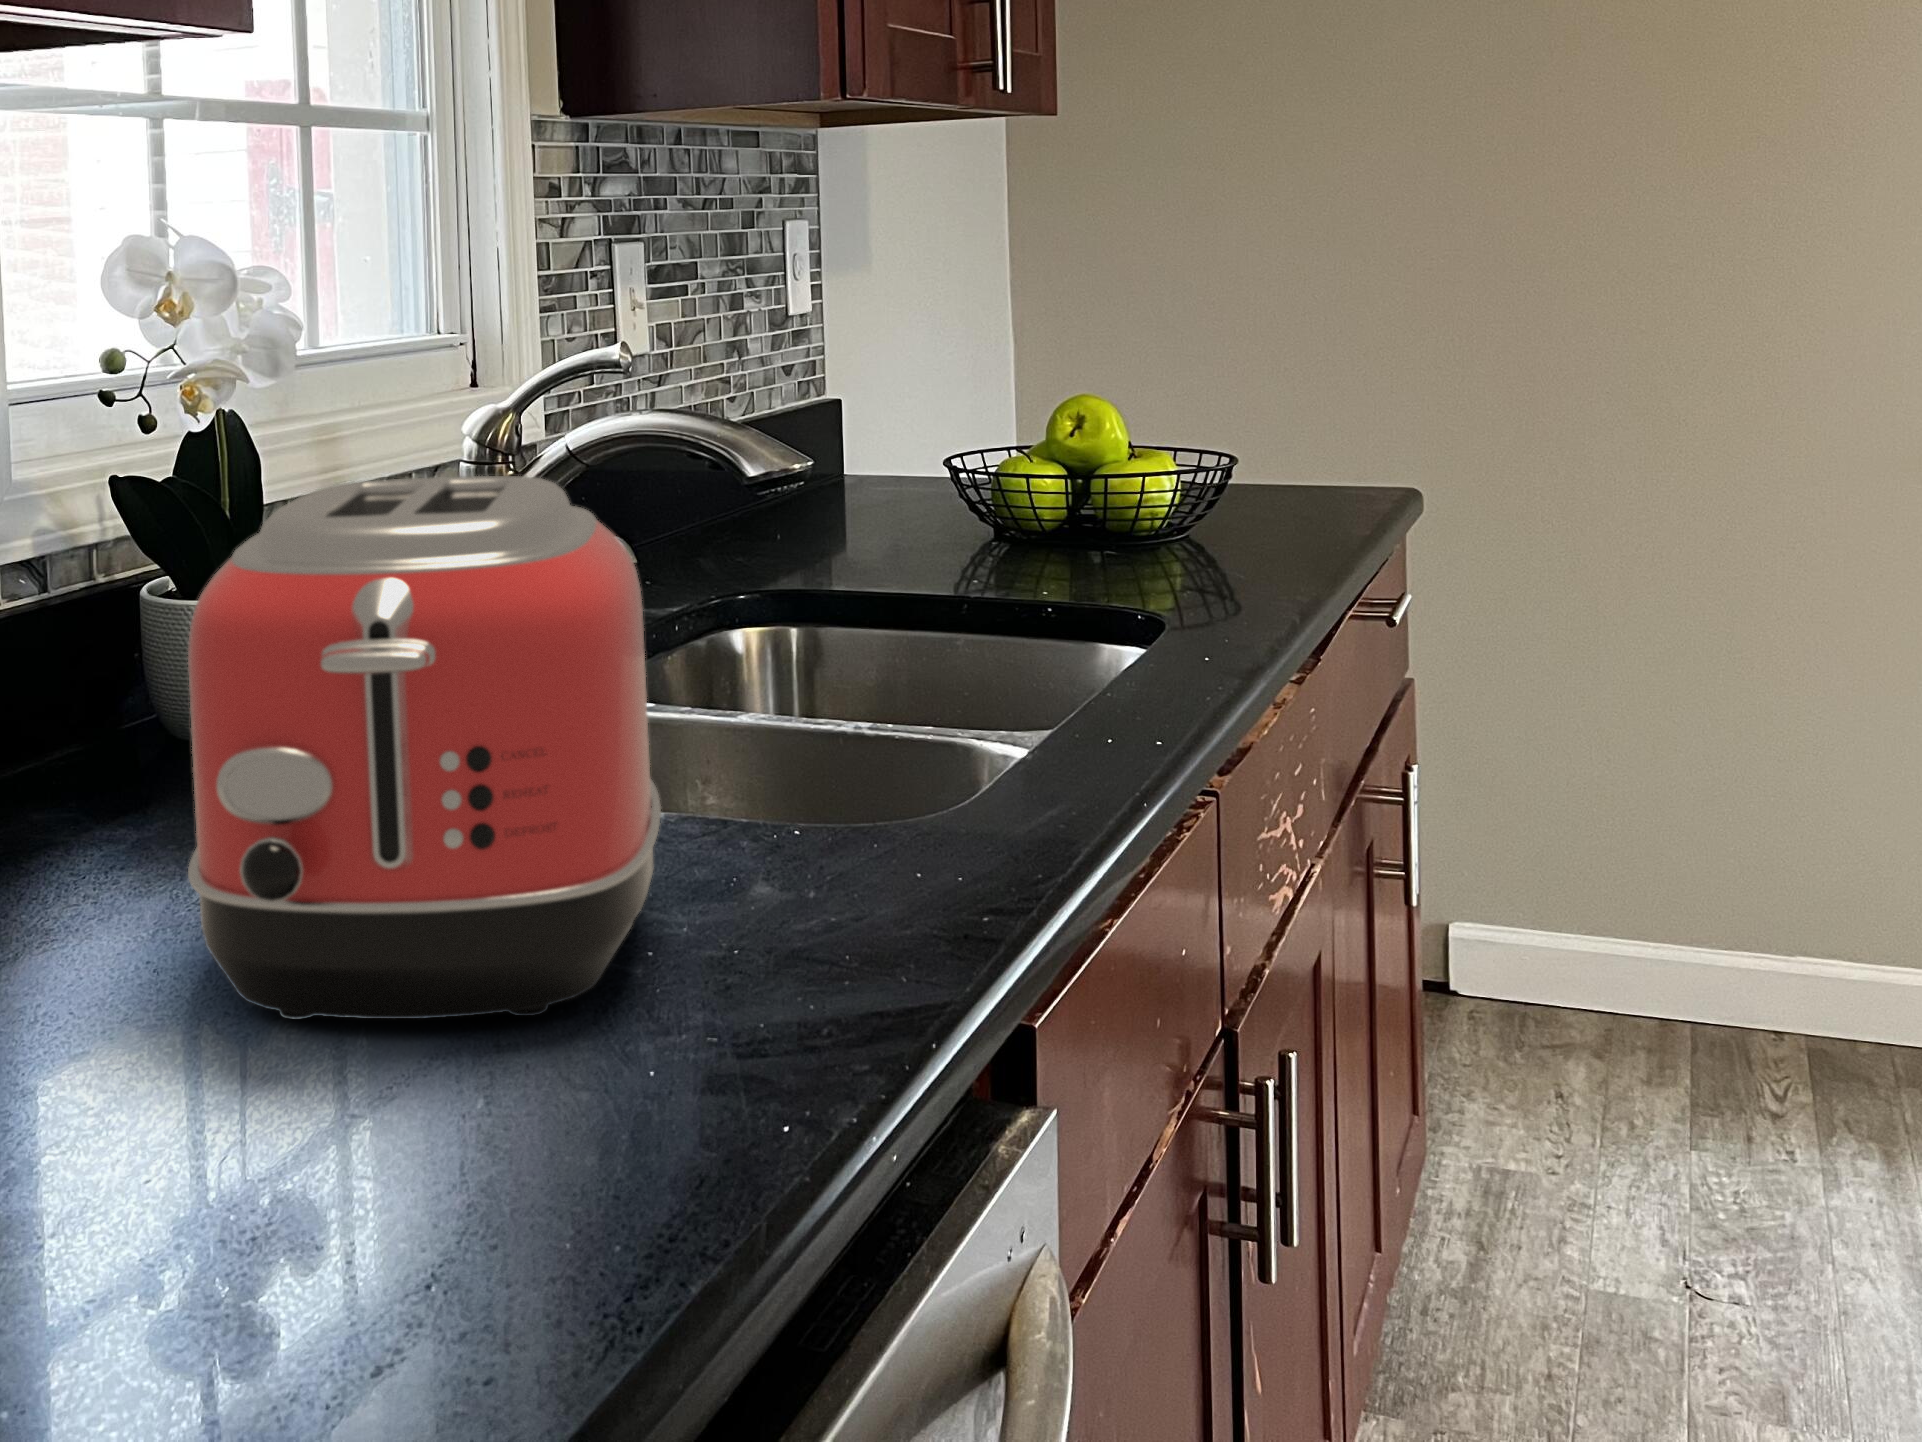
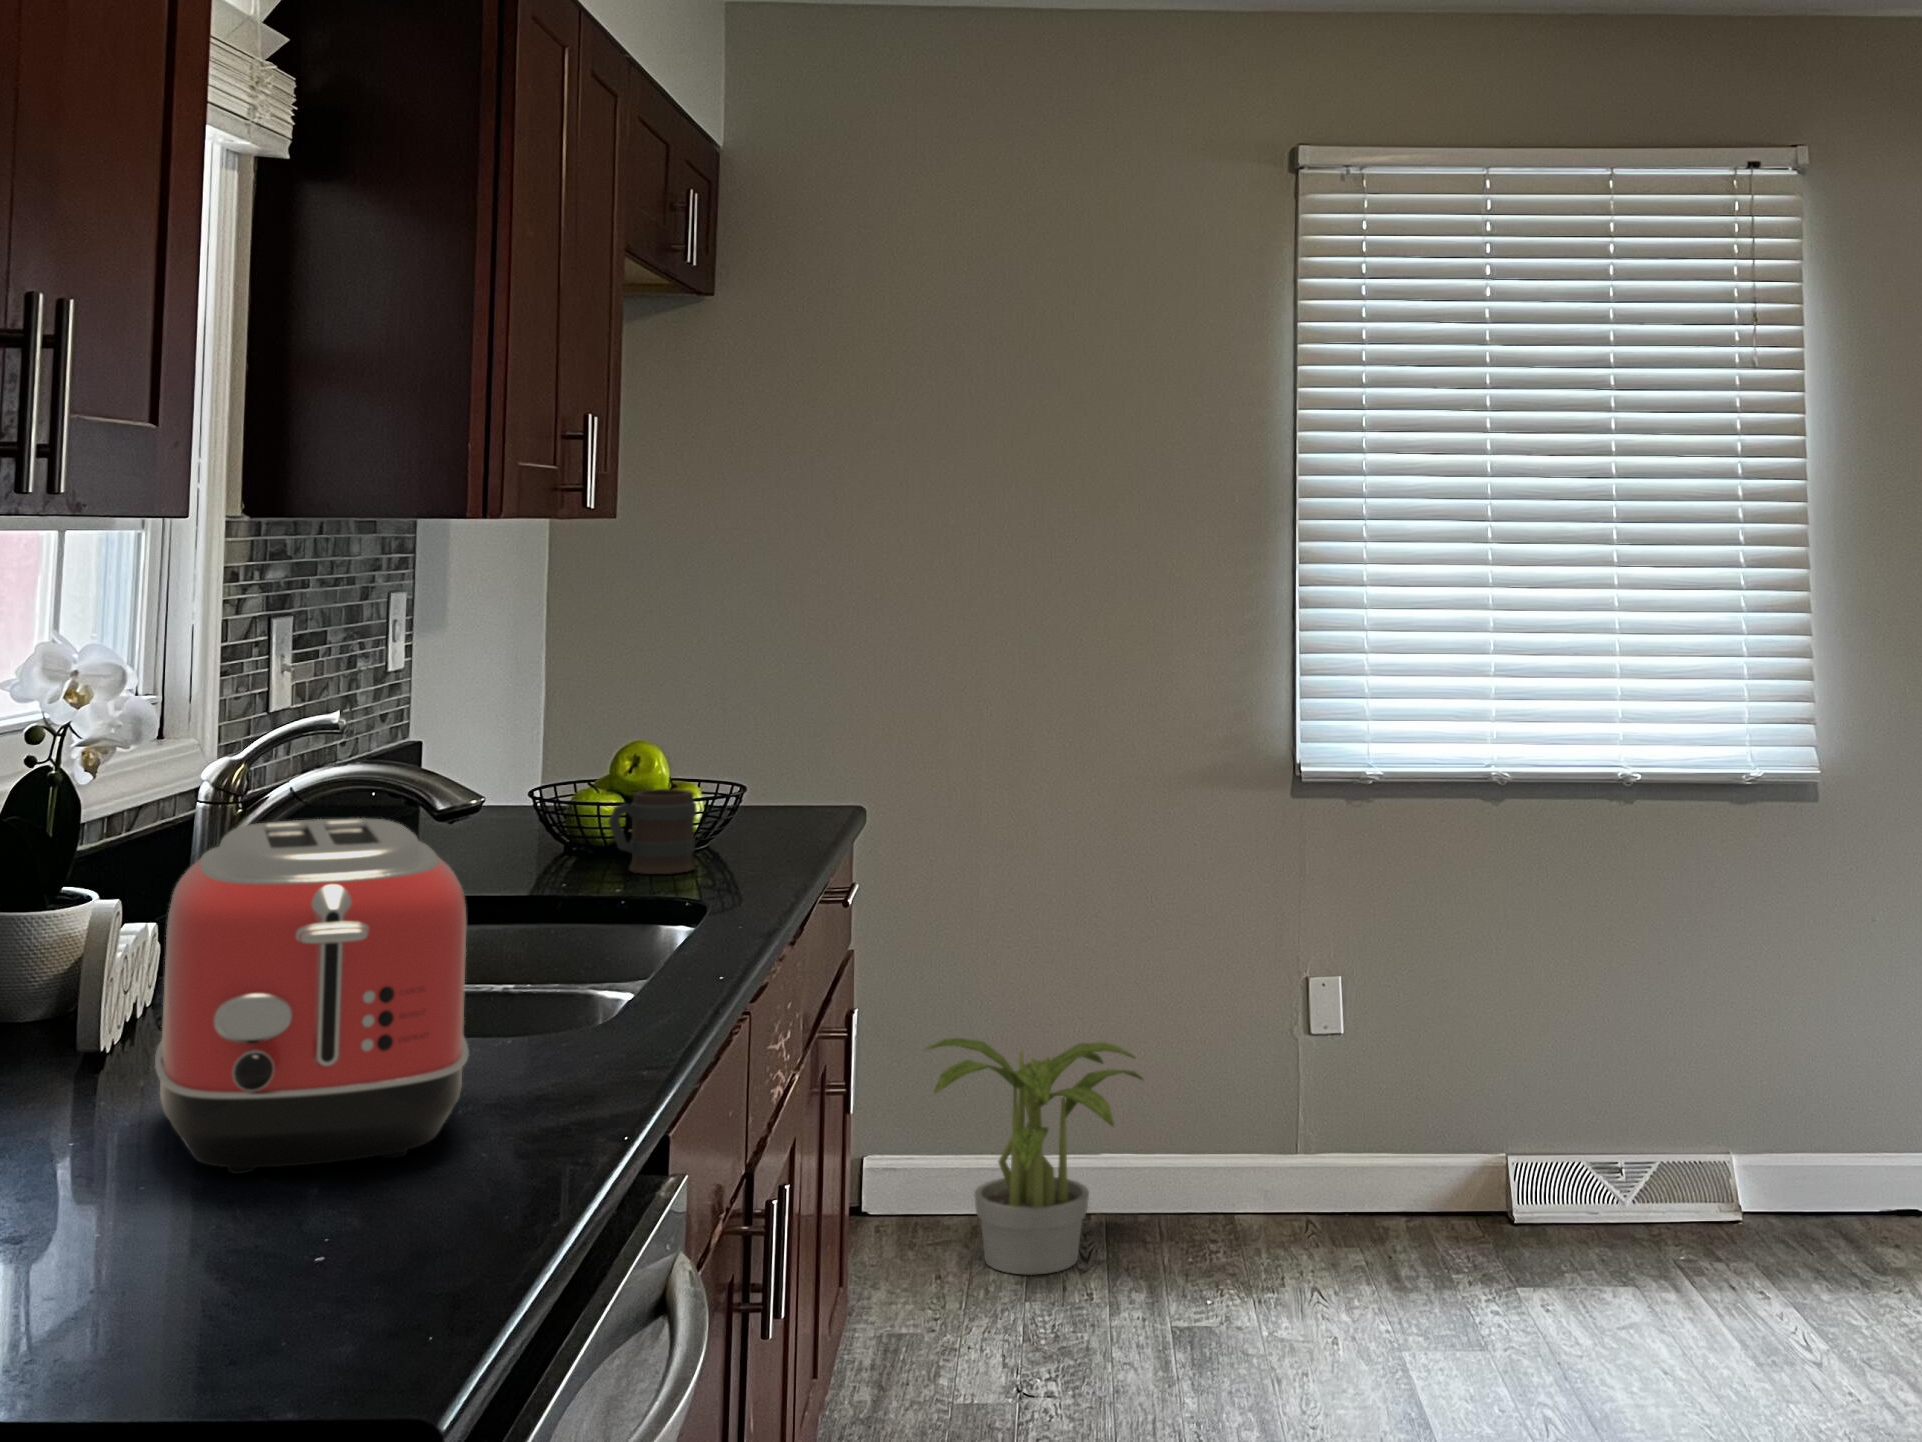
mug: none [1035,455,1161,569] -> present [608,789,697,874]
potted plant: none [1530,792,1867,1114] -> present [926,1038,1143,1275]

